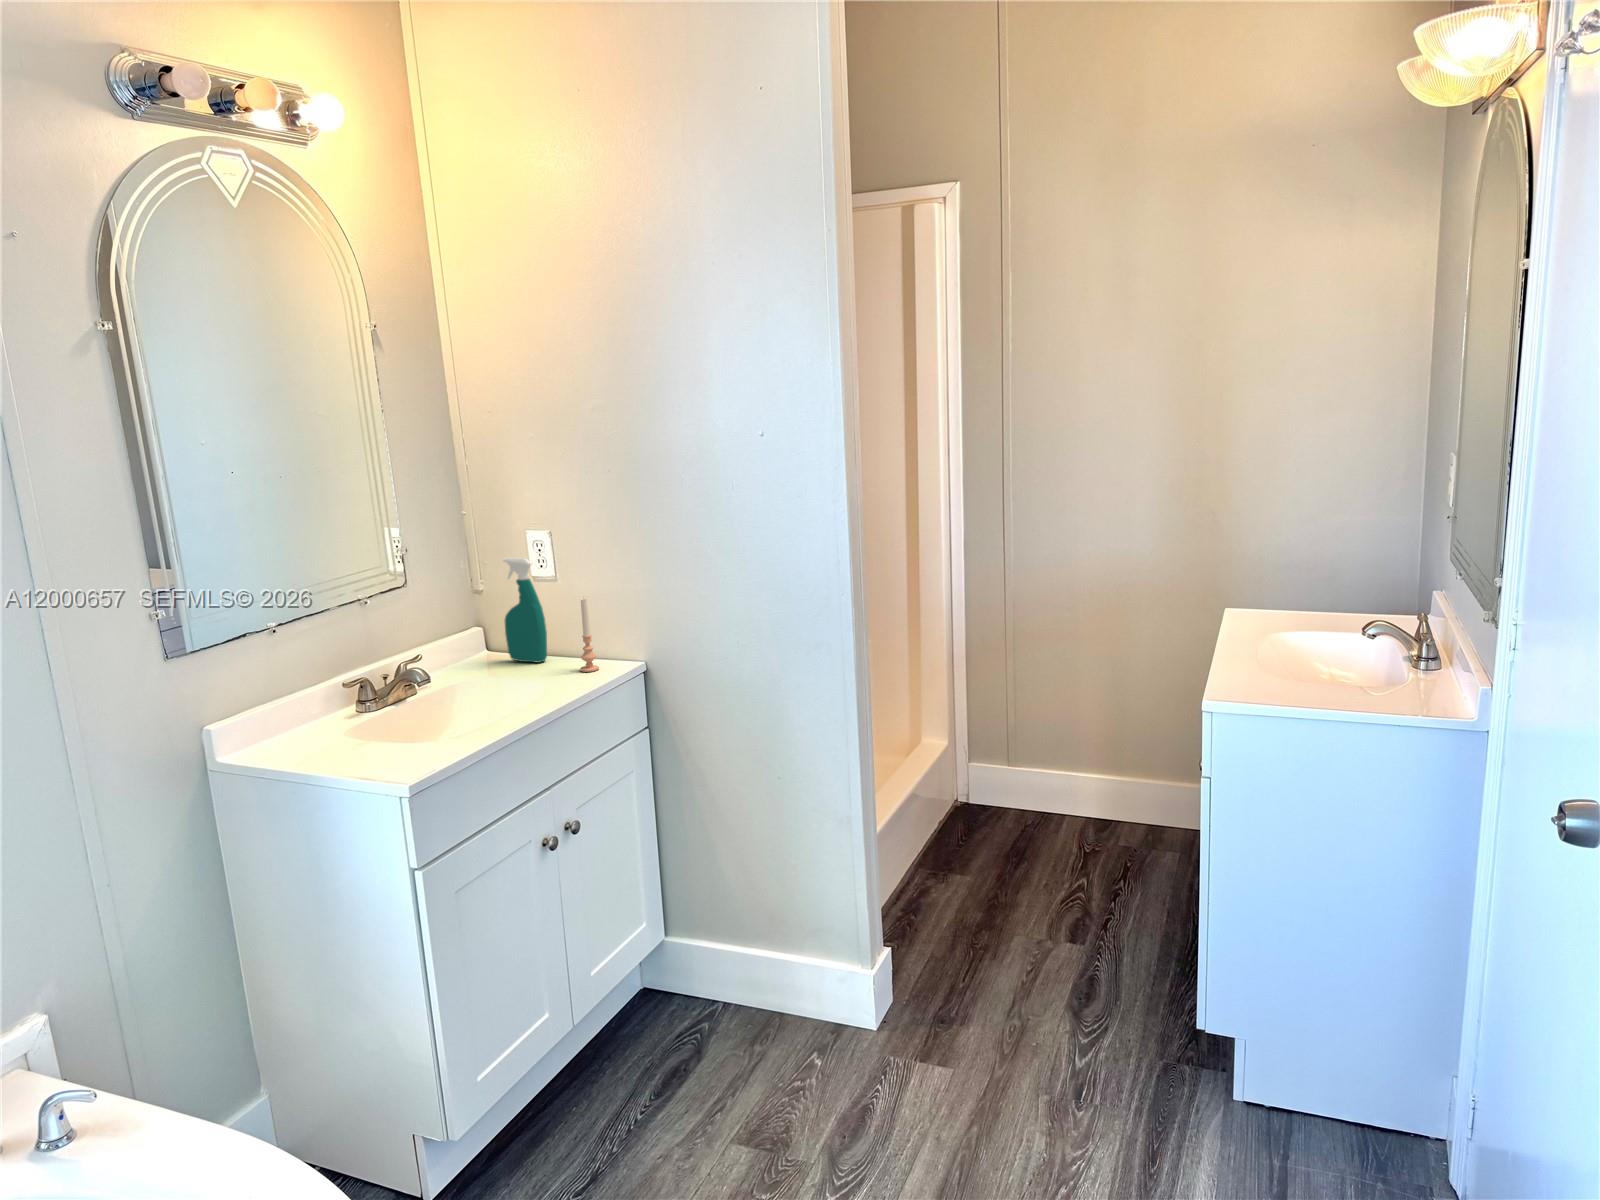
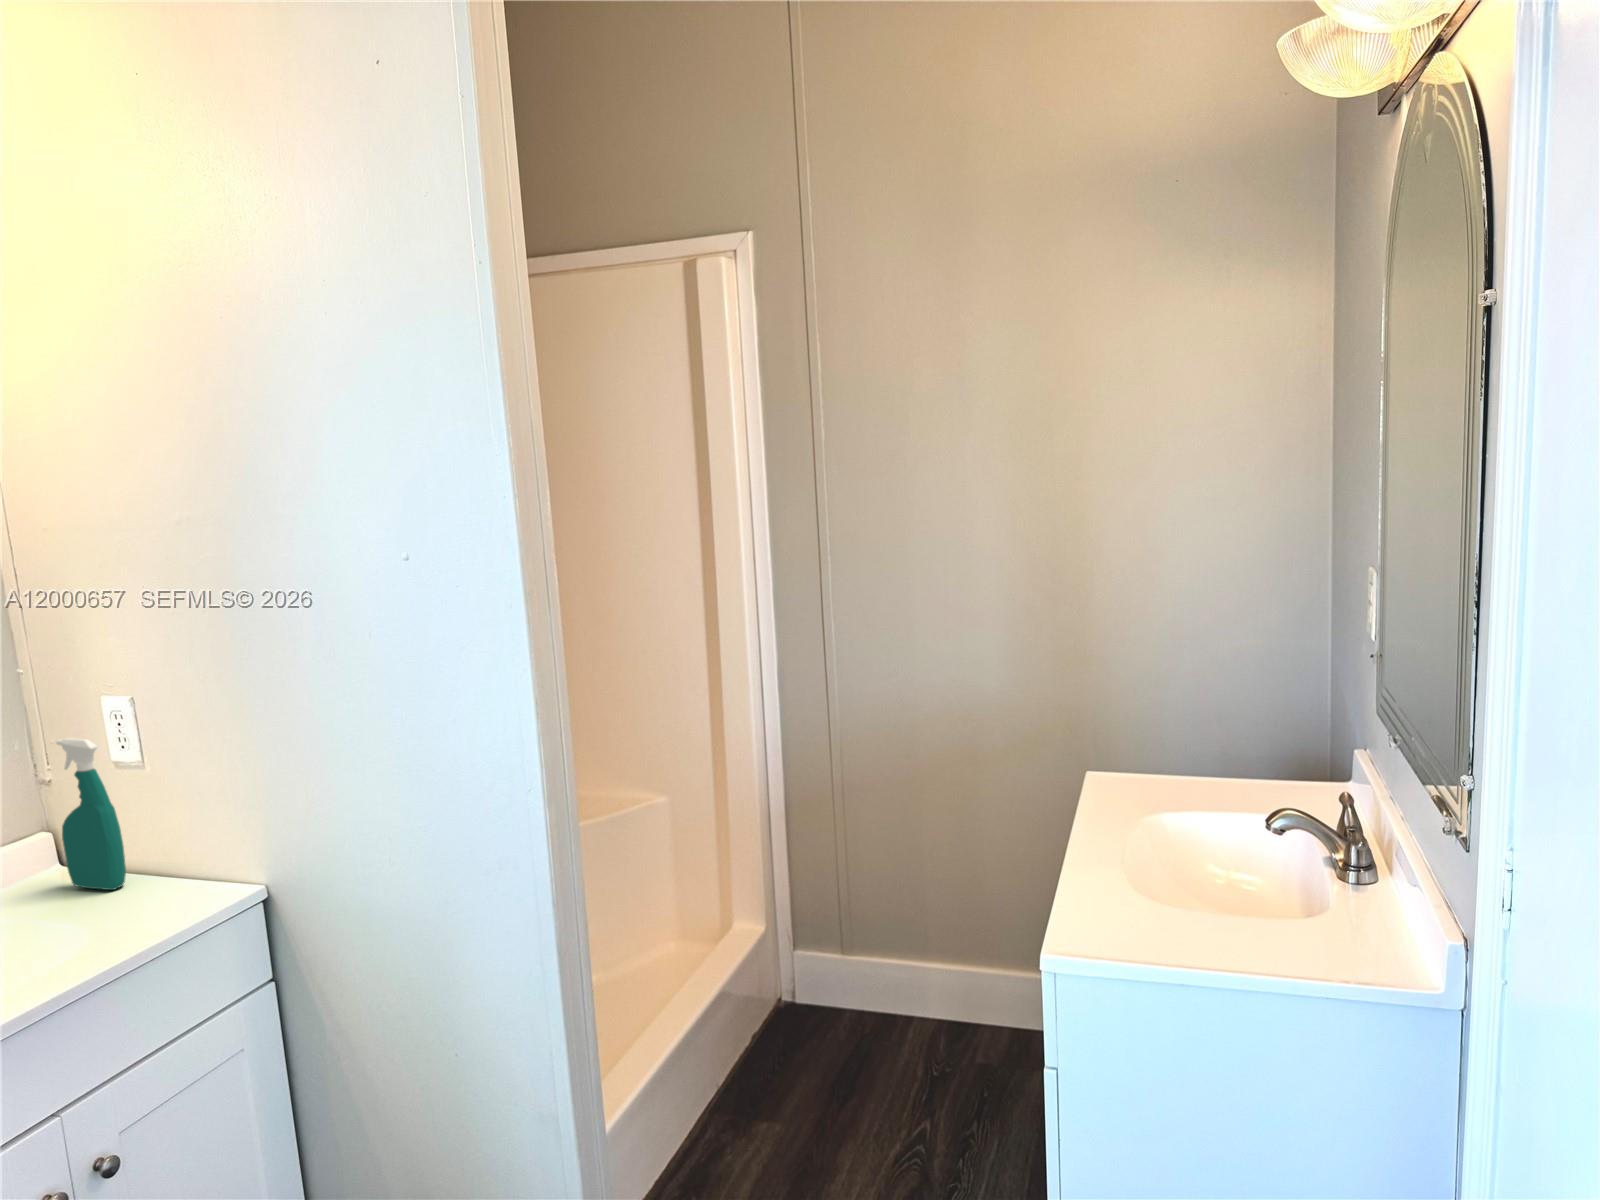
candle: present [580,597,599,672] -> none [150,800,185,911]

